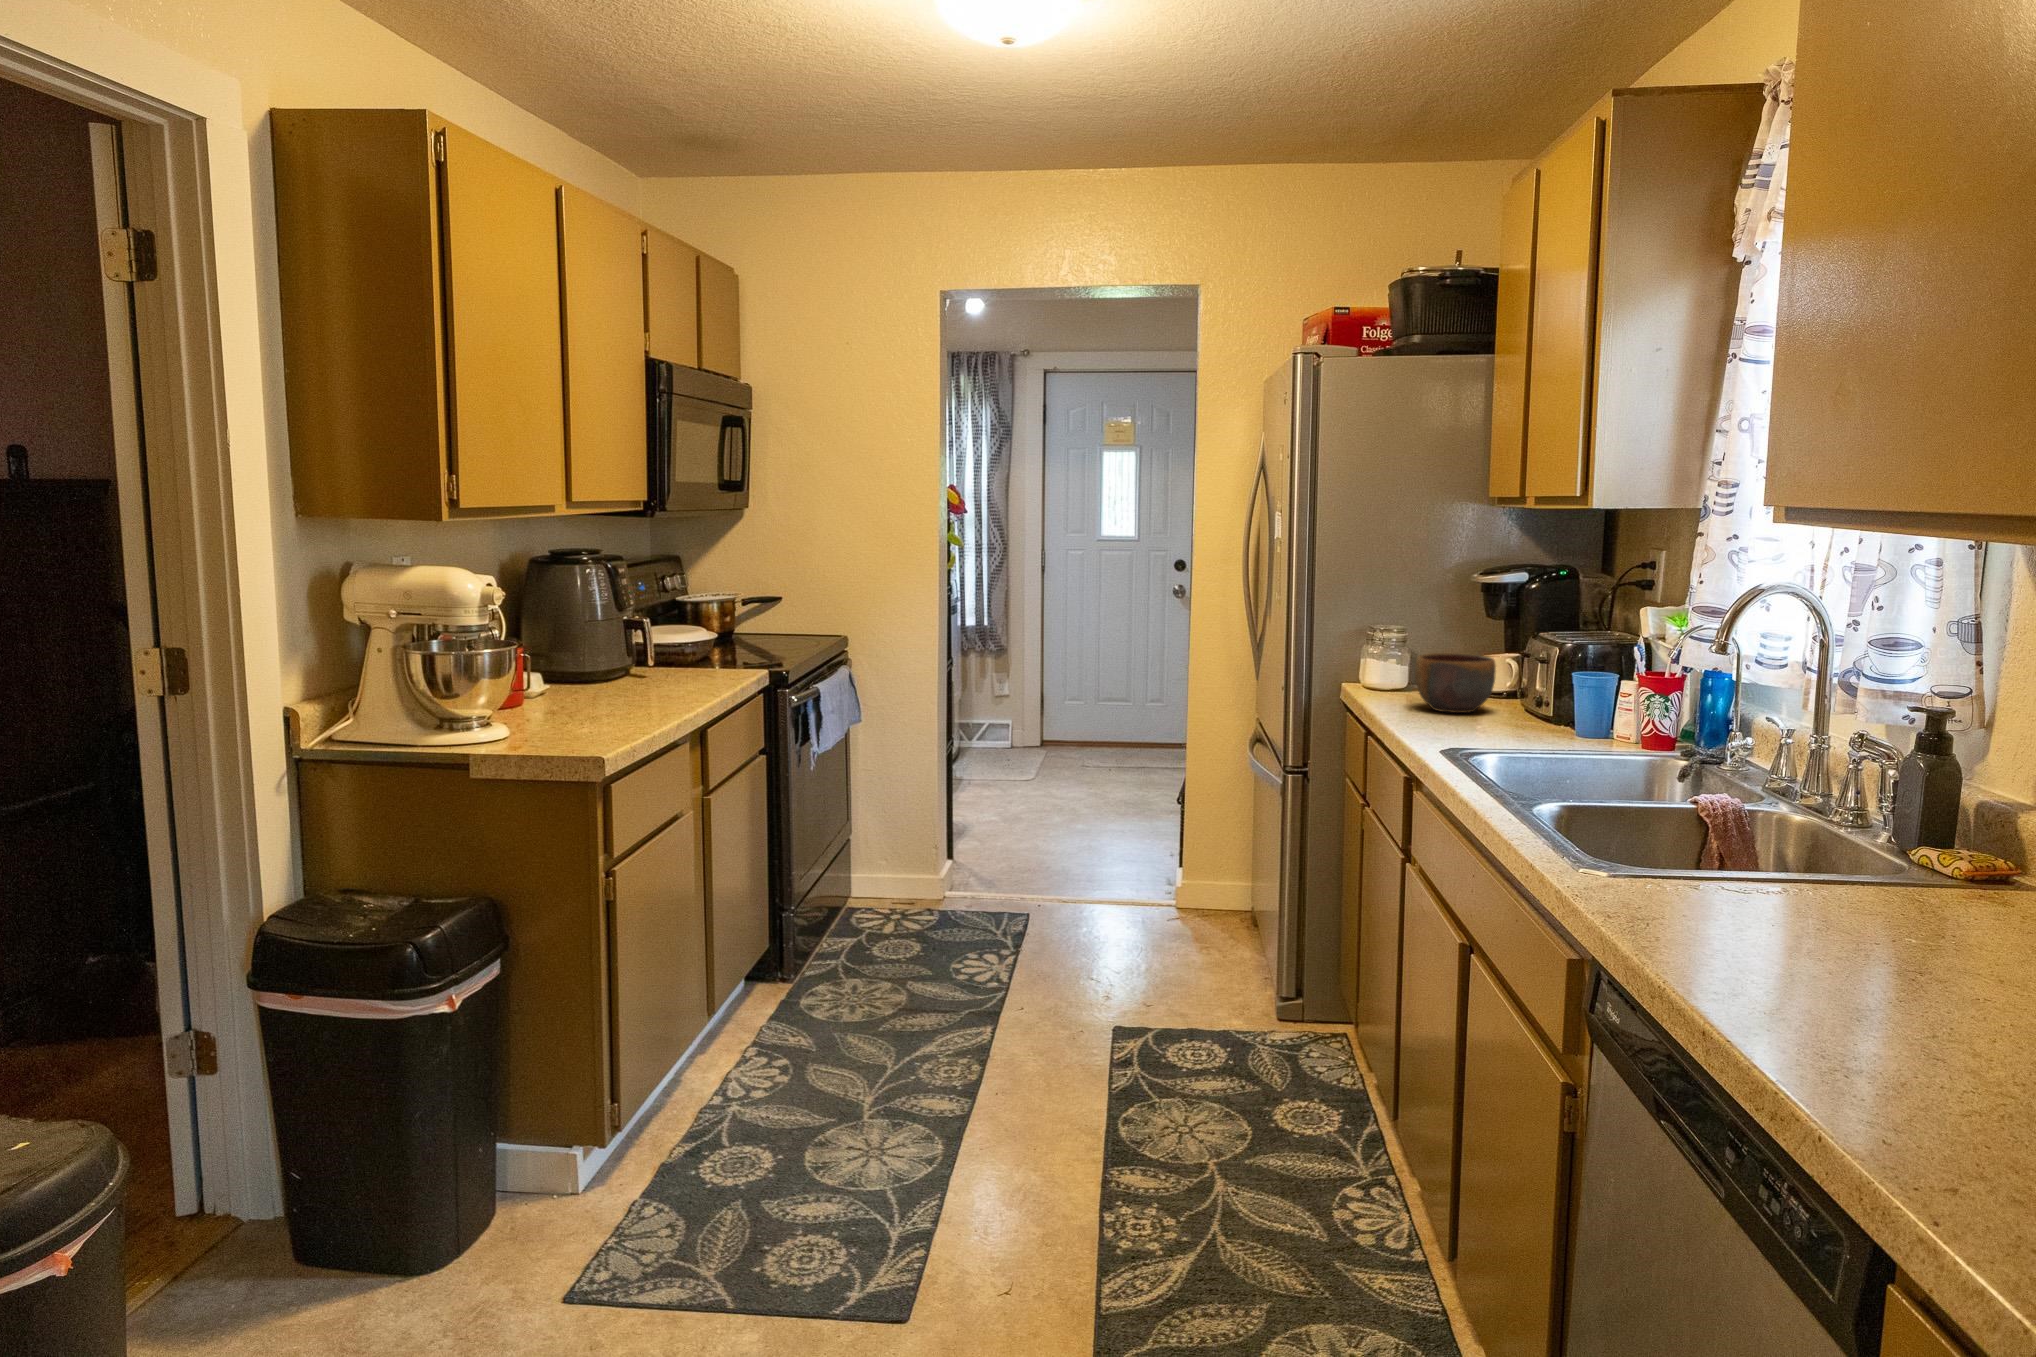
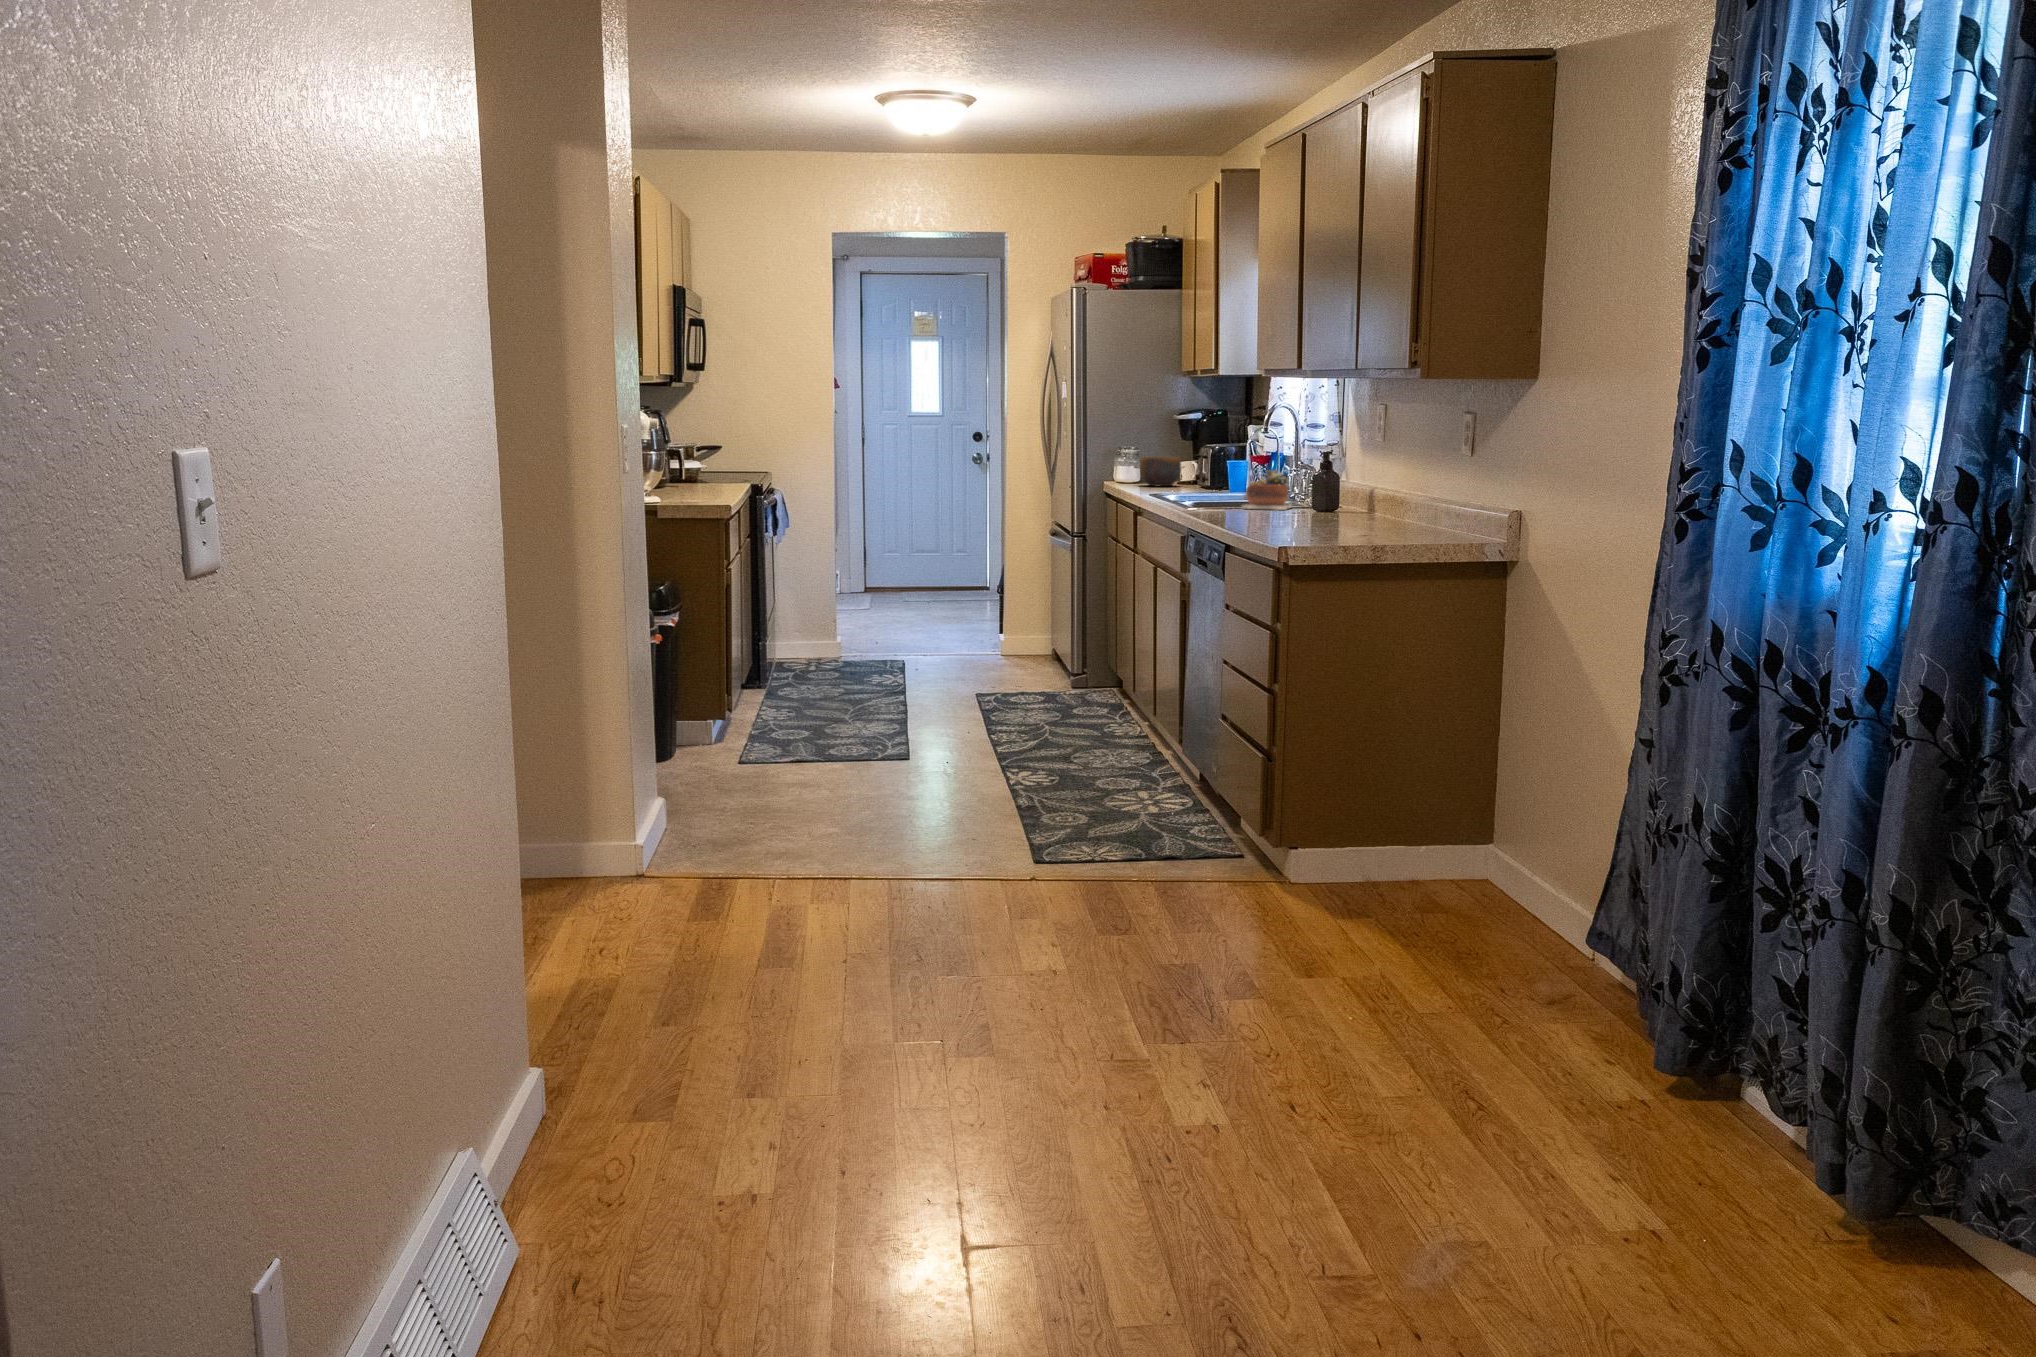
succulent plant: none [1794,812,1959,960] -> present [1242,470,1292,510]

